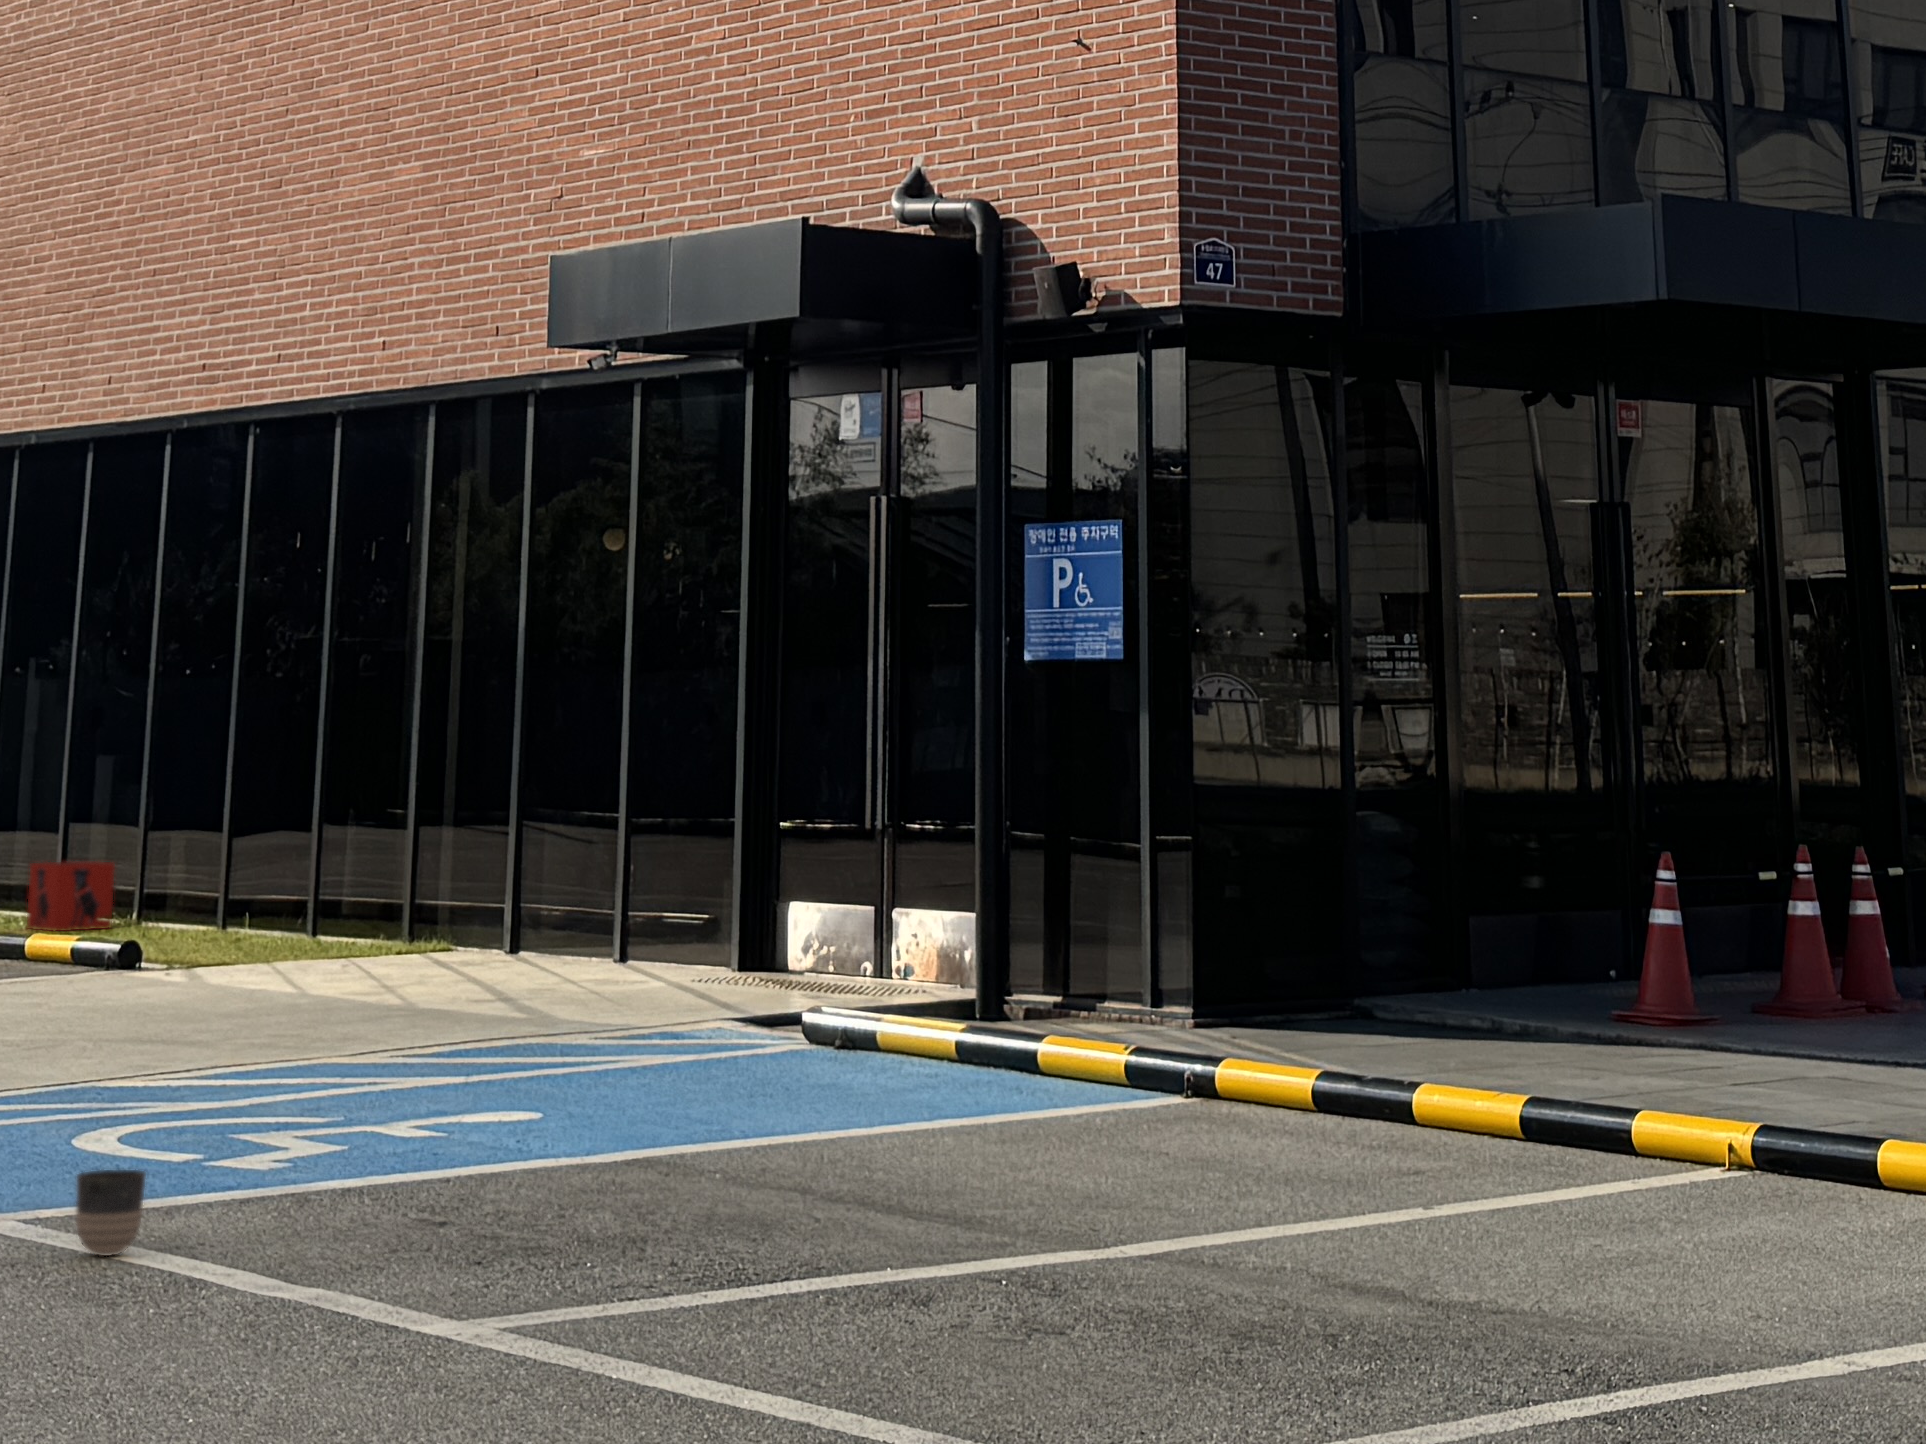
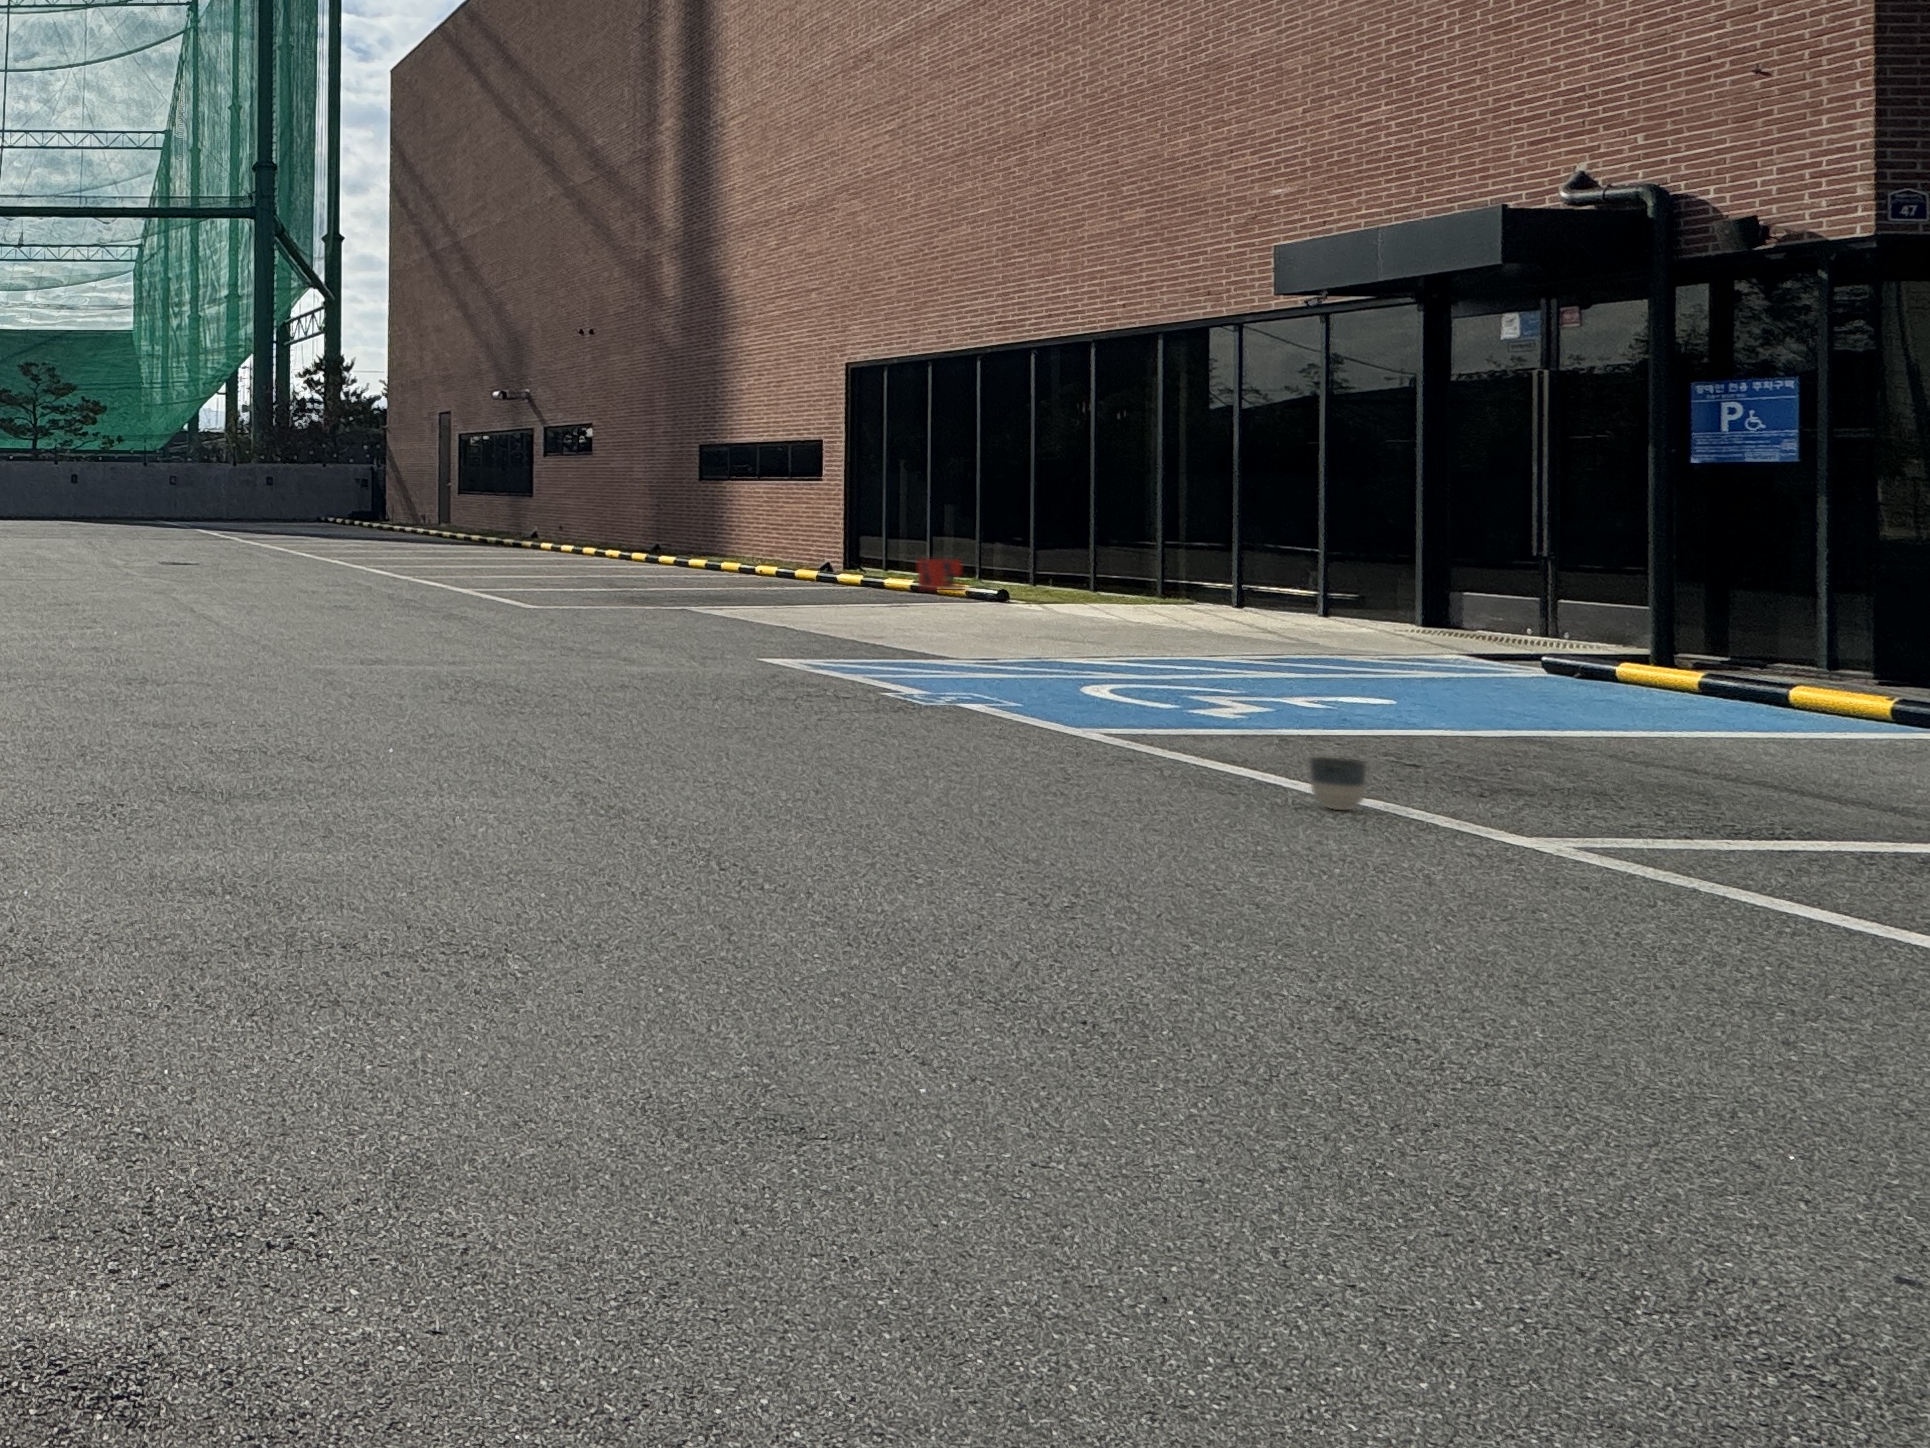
planter: present [76,1170,146,1256] -> present [1309,757,1367,810]

